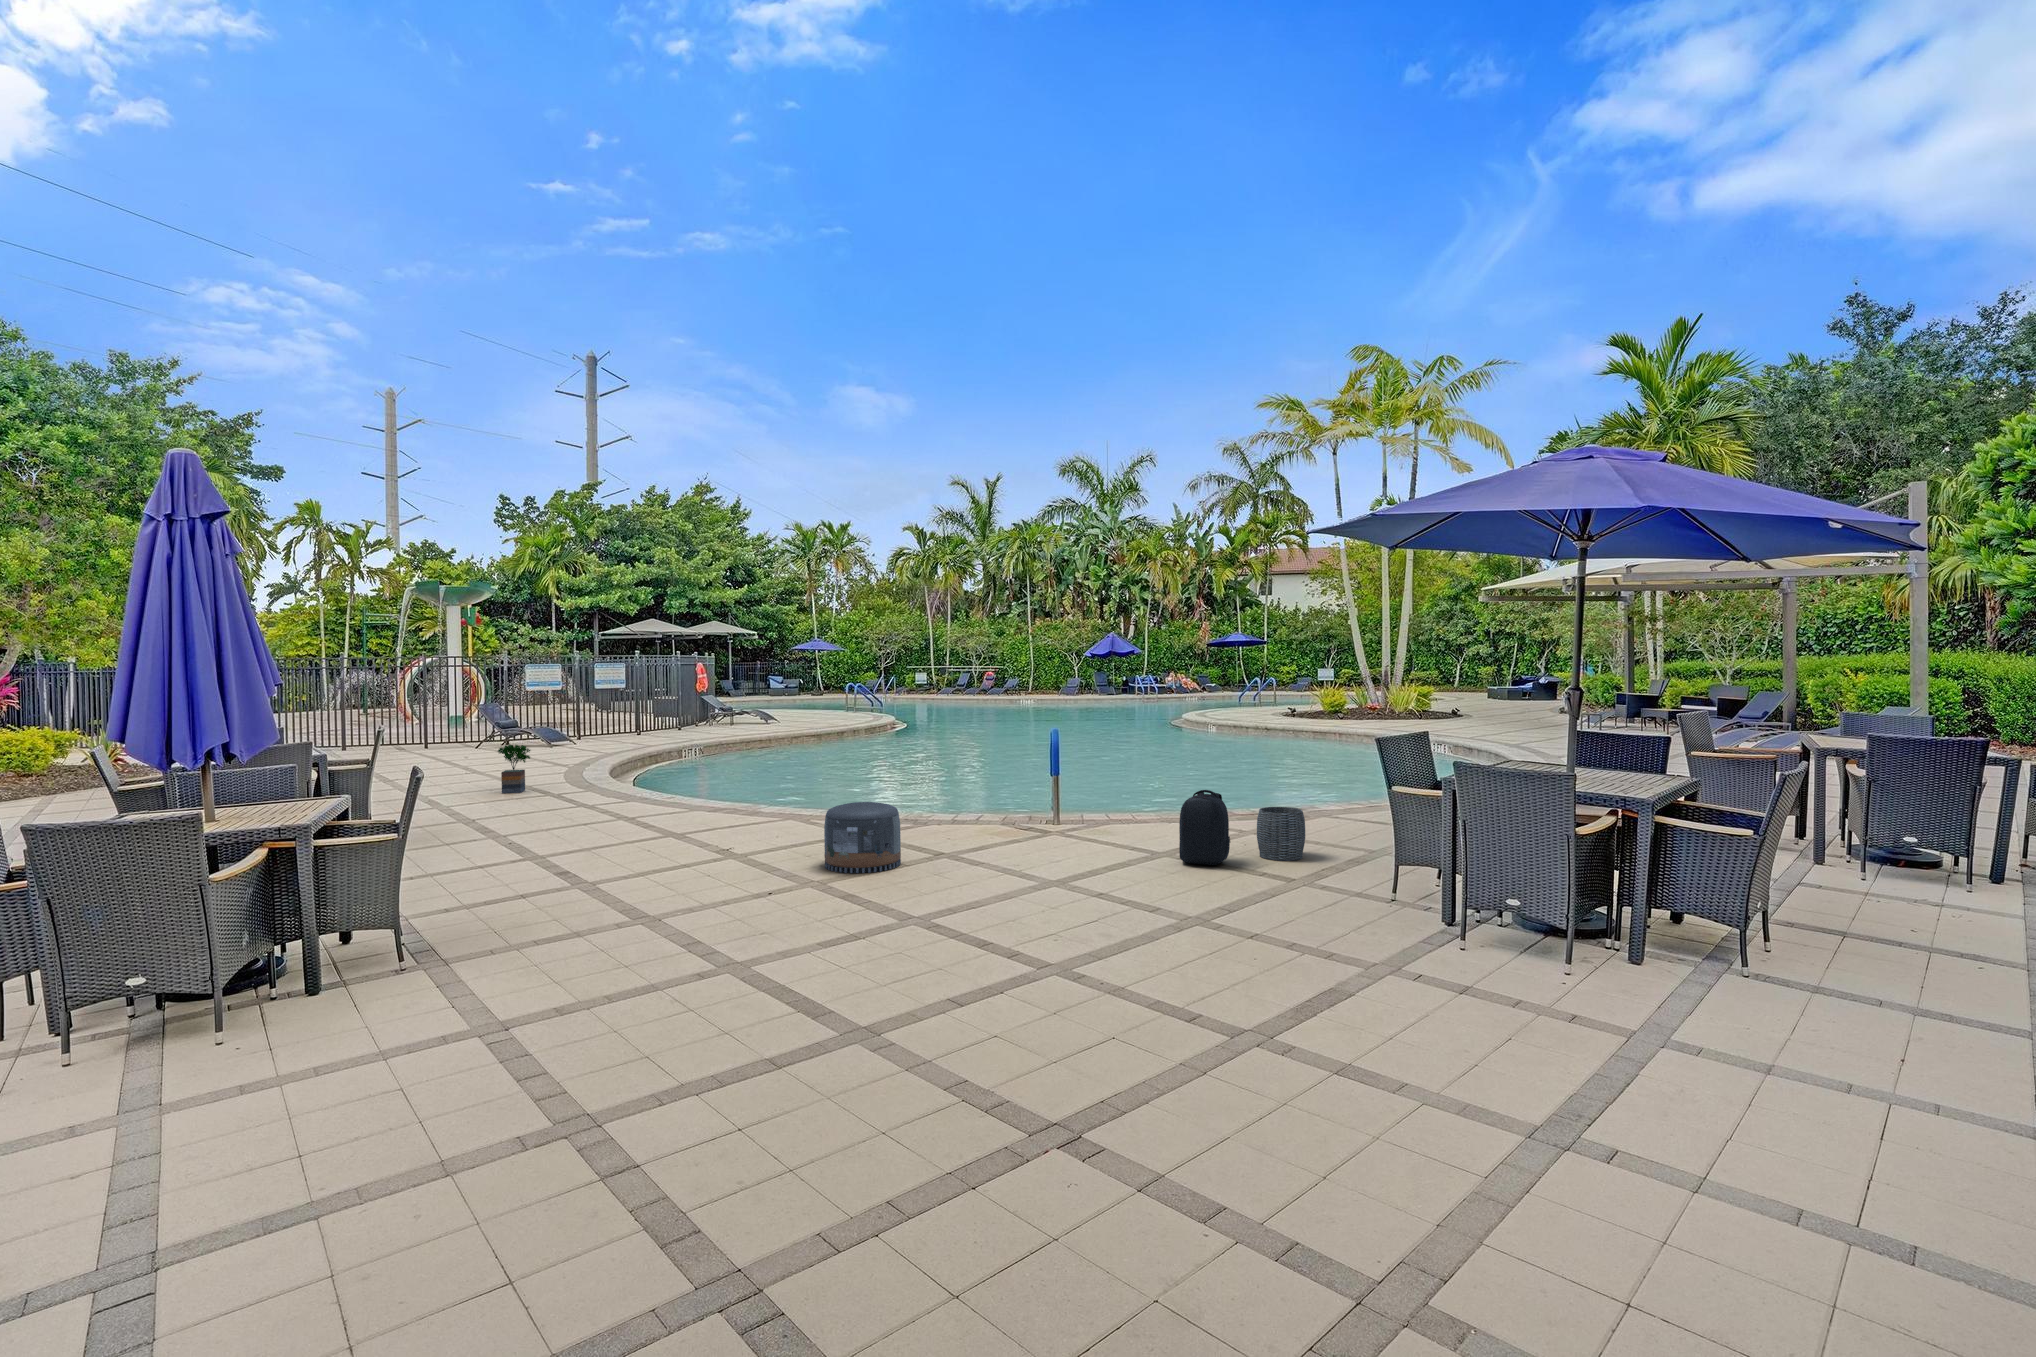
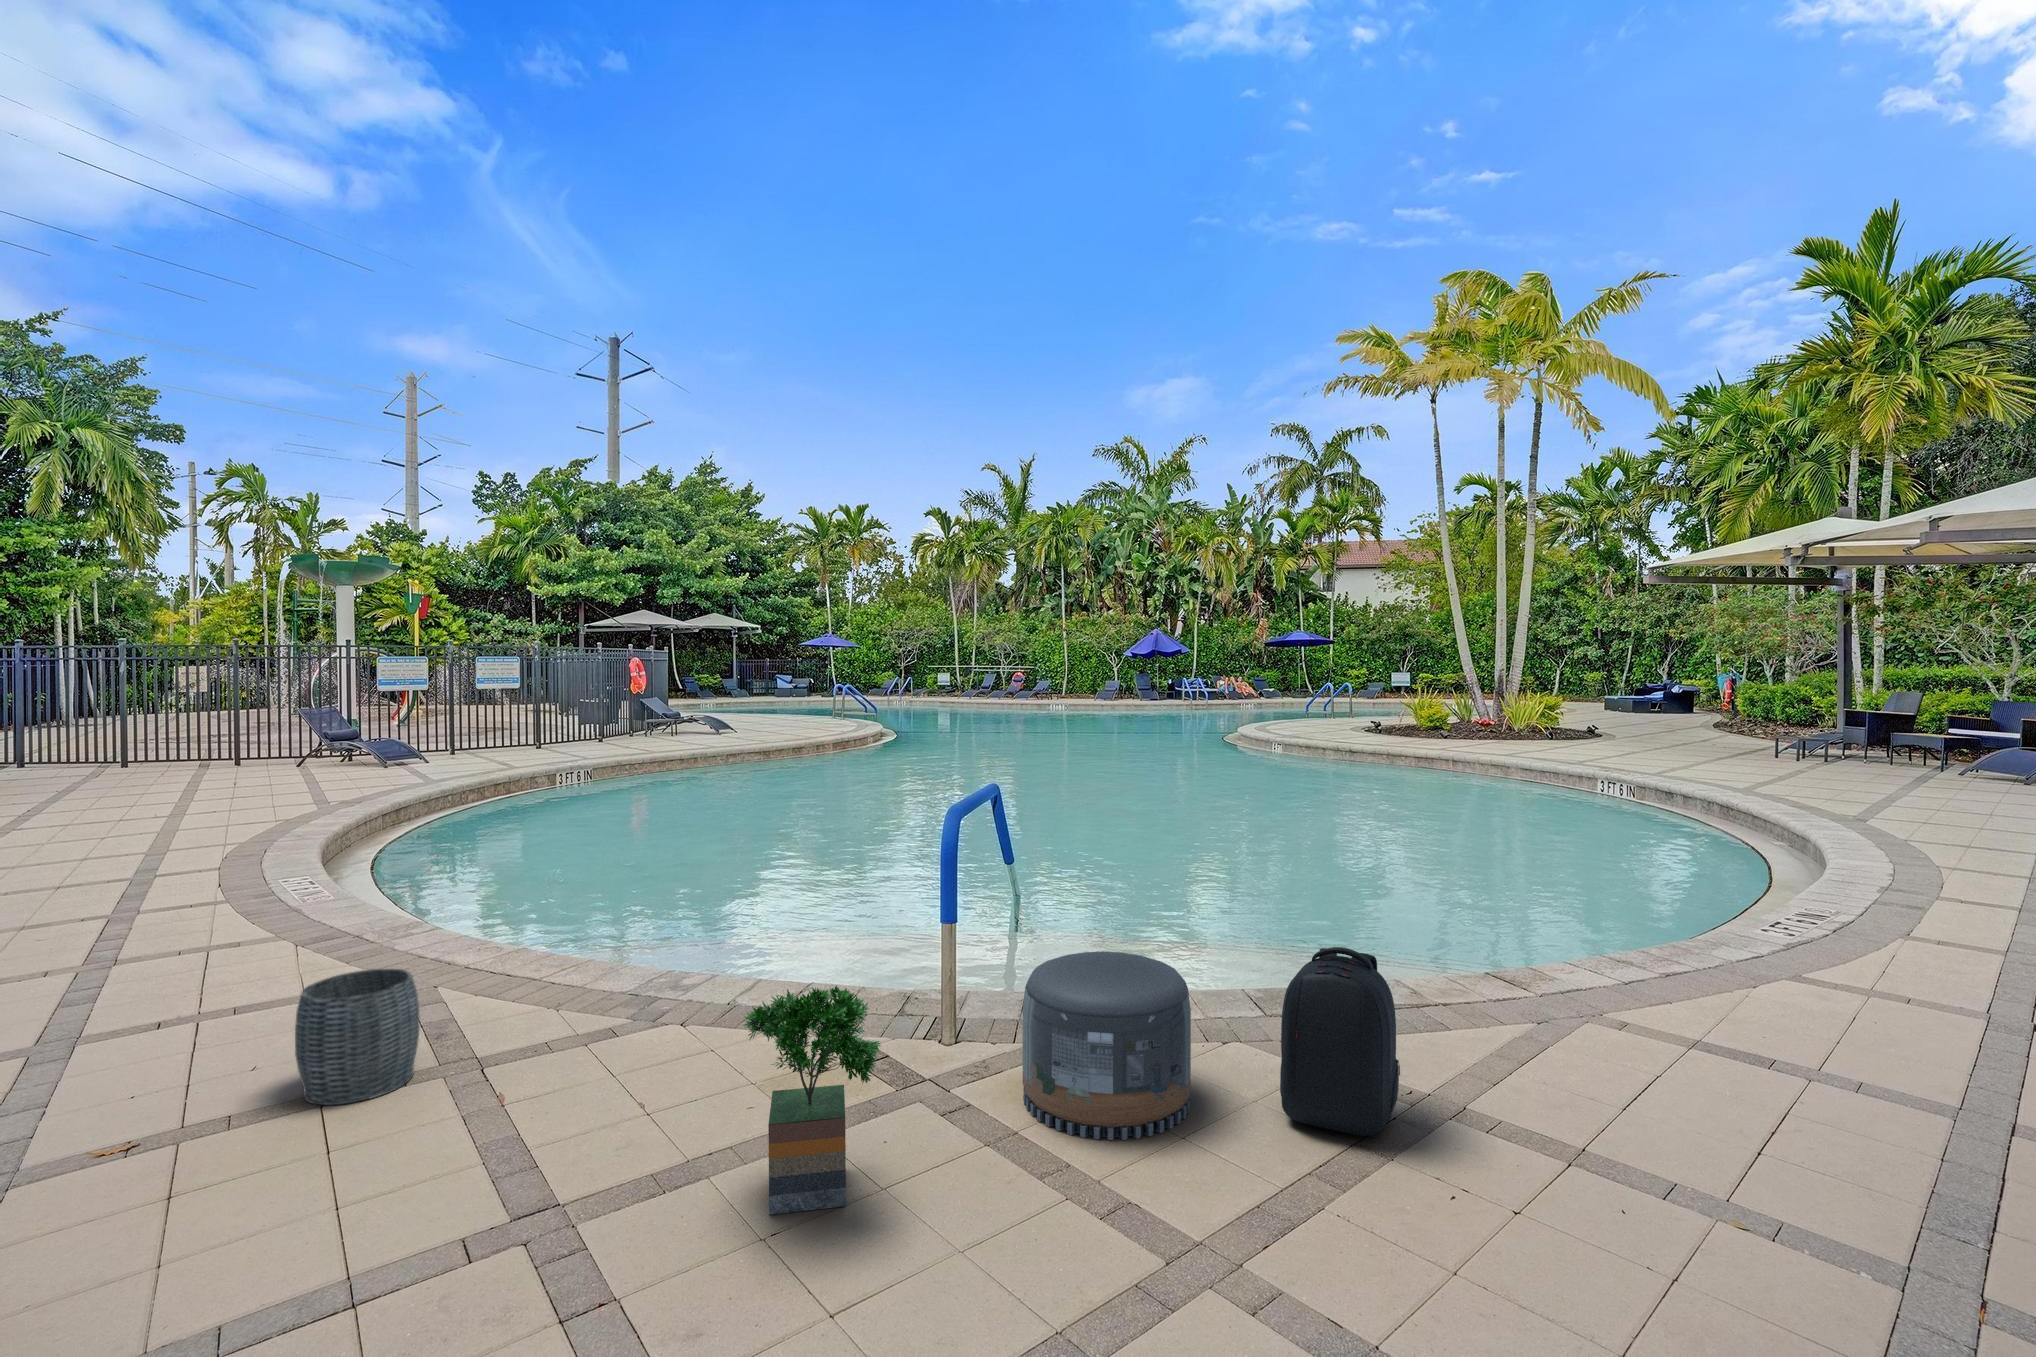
potted tree: present [498,745,530,793] -> present [743,985,881,1215]
pouf: present [824,802,901,873] -> present [1023,951,1191,1140]
woven basket: present [1257,807,1305,861] -> present [295,969,420,1105]

